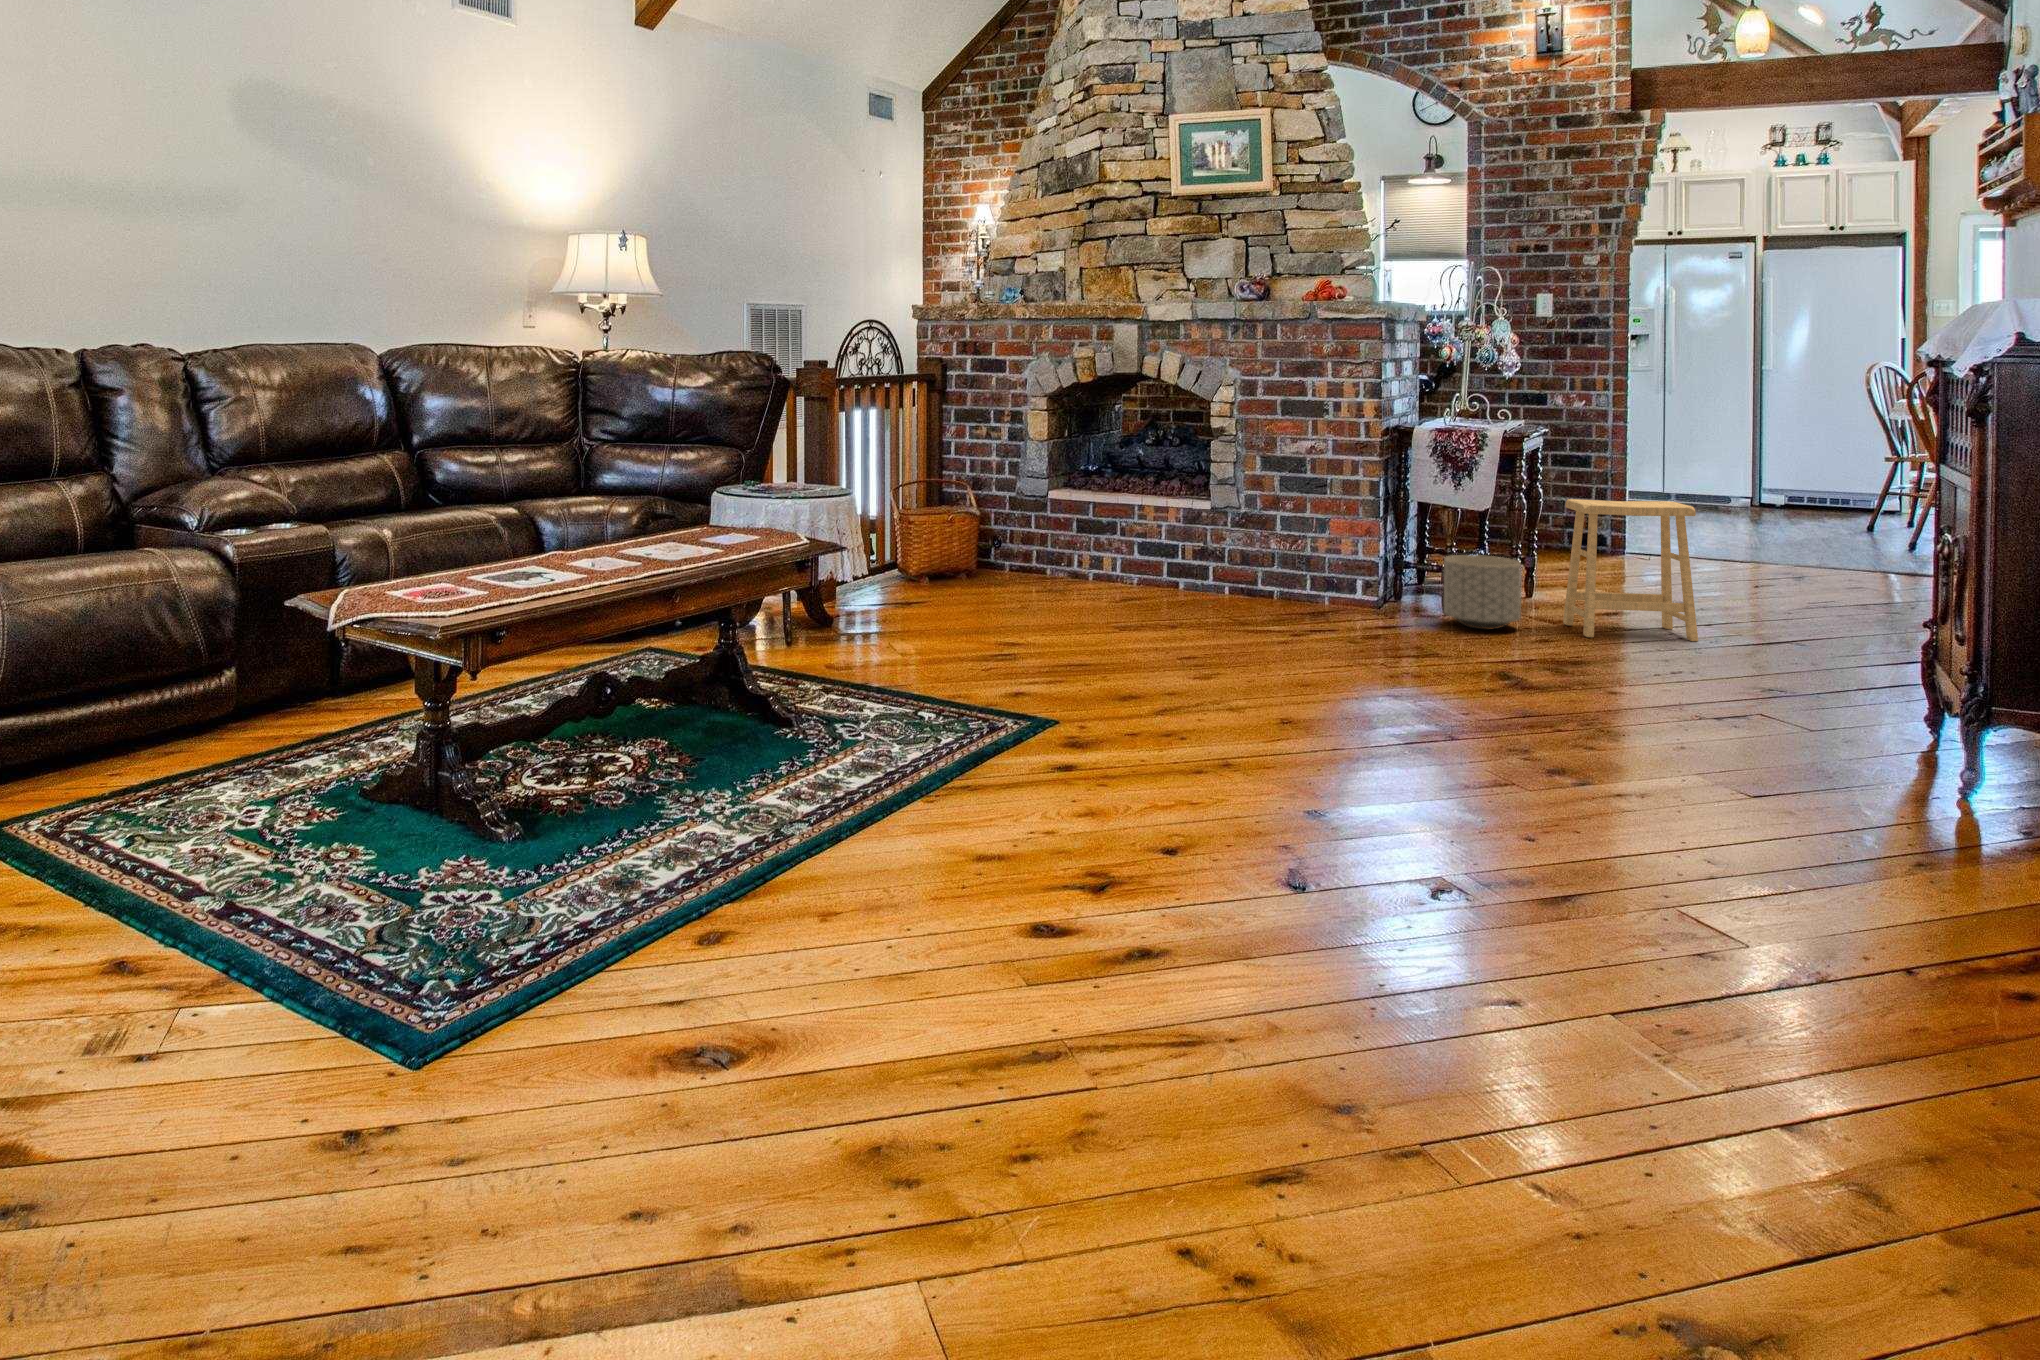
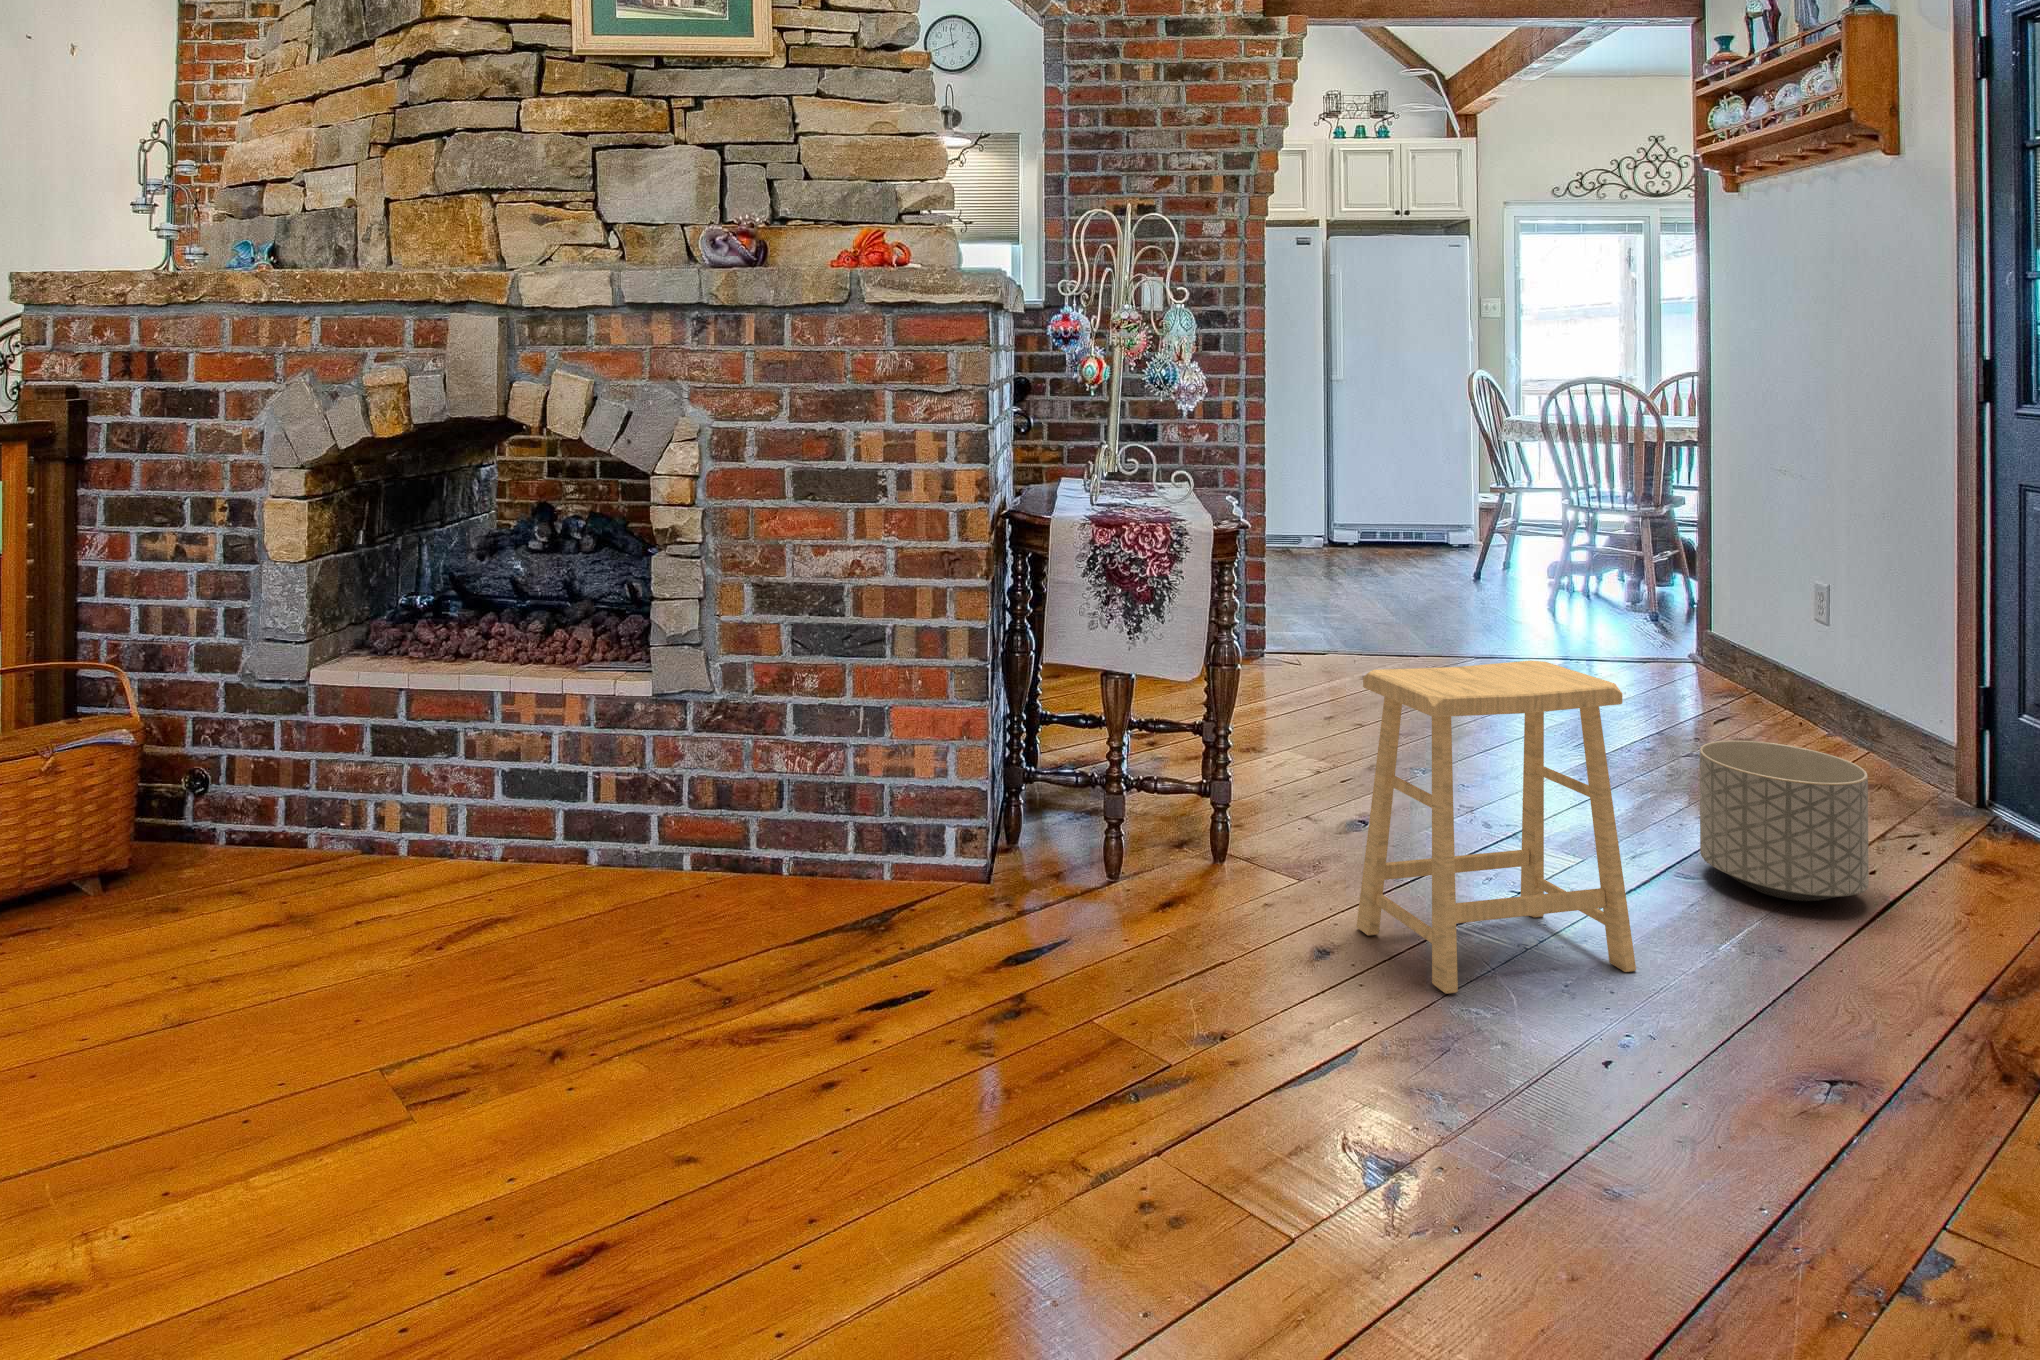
planter: present [1444,555,1521,630] -> present [1700,740,1869,901]

